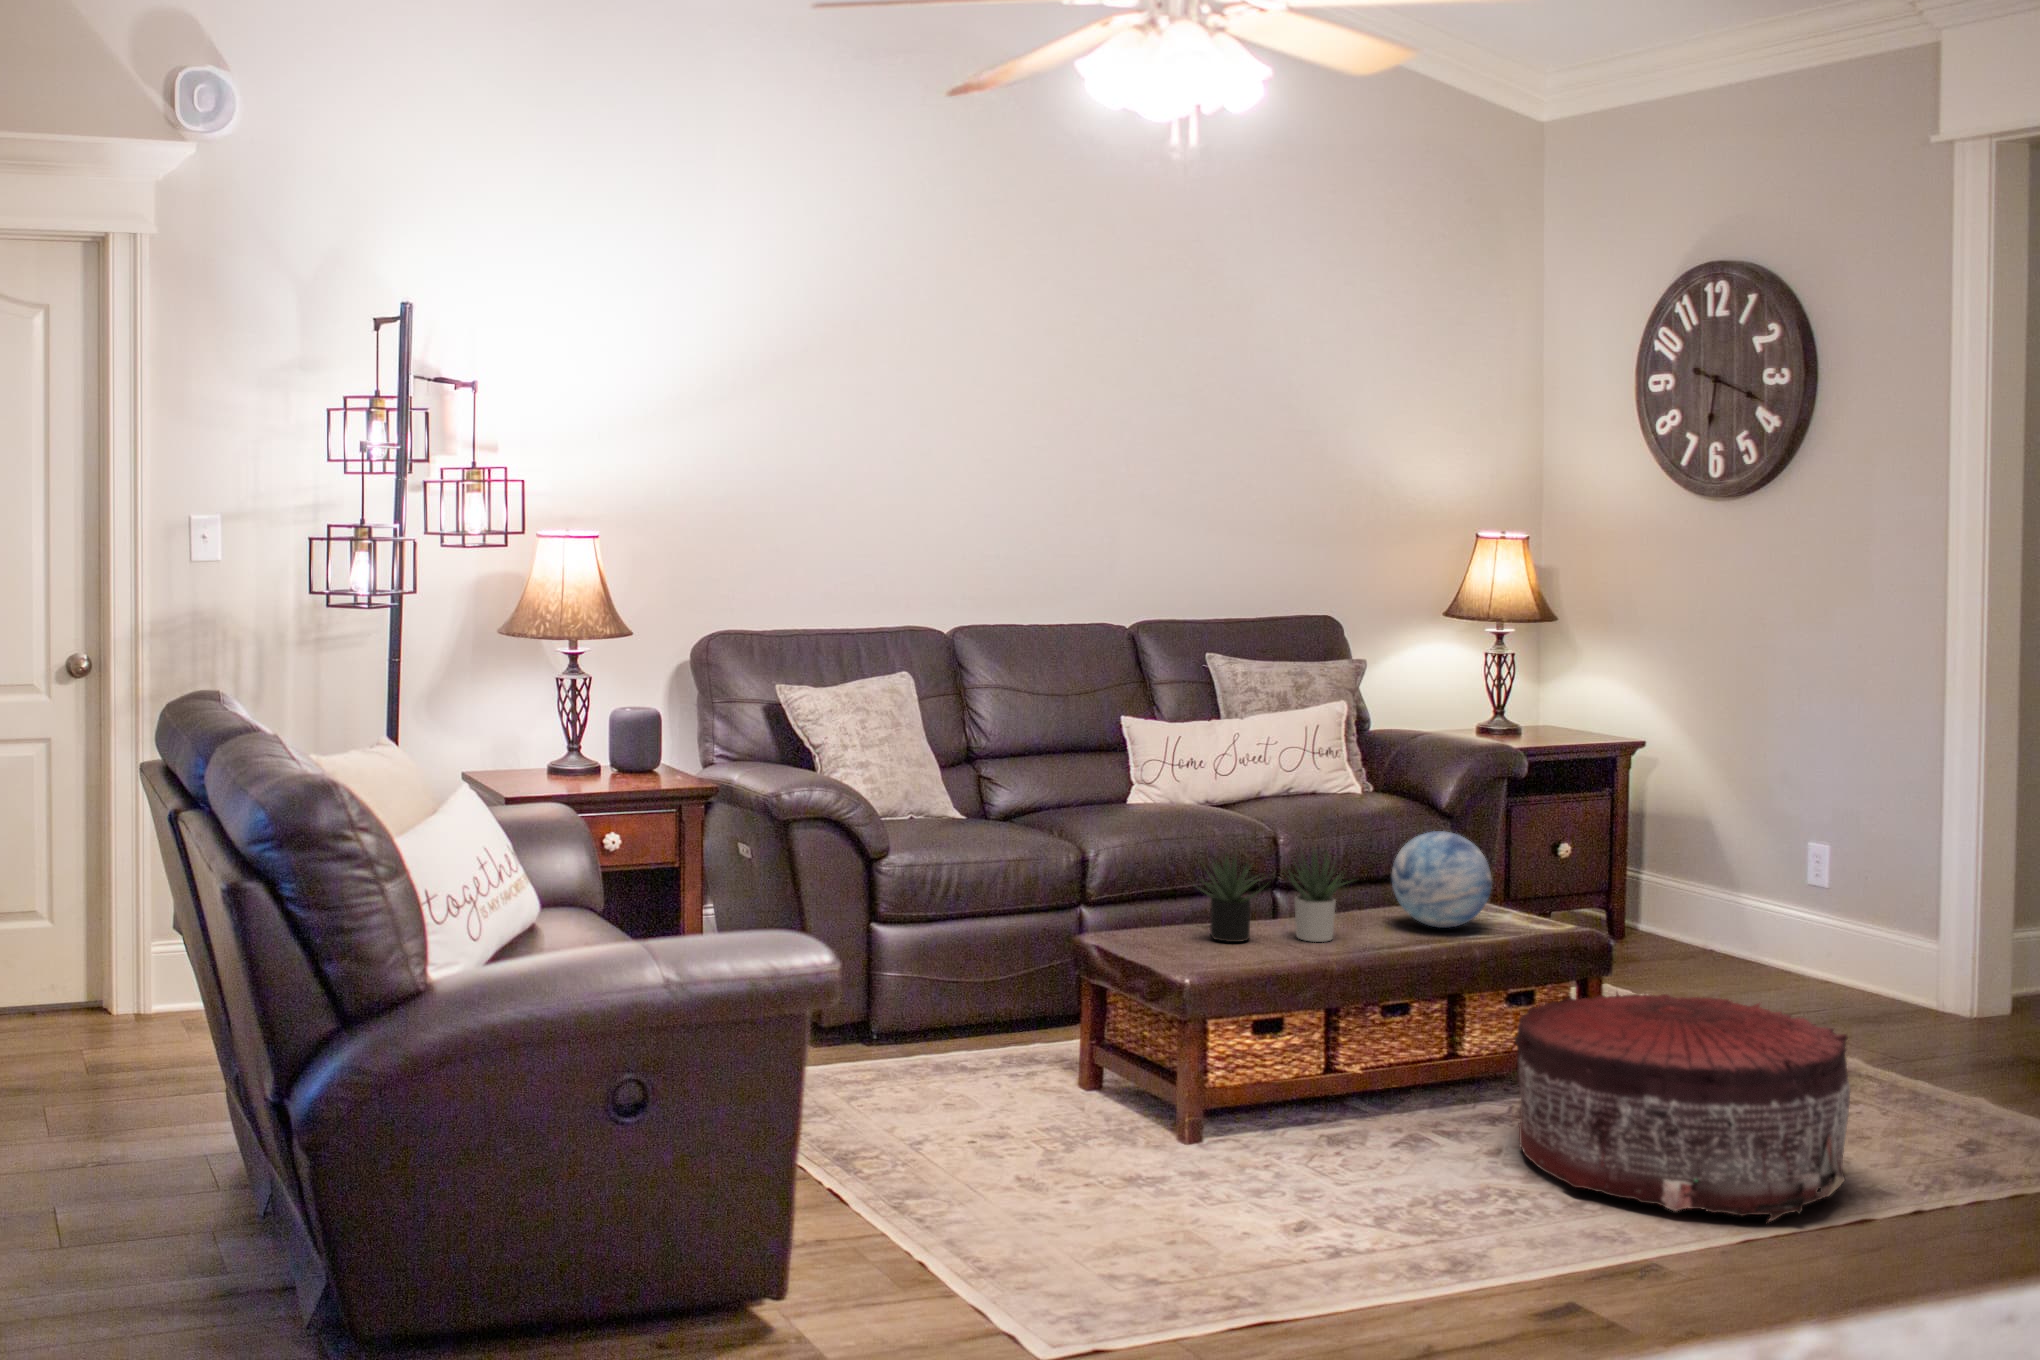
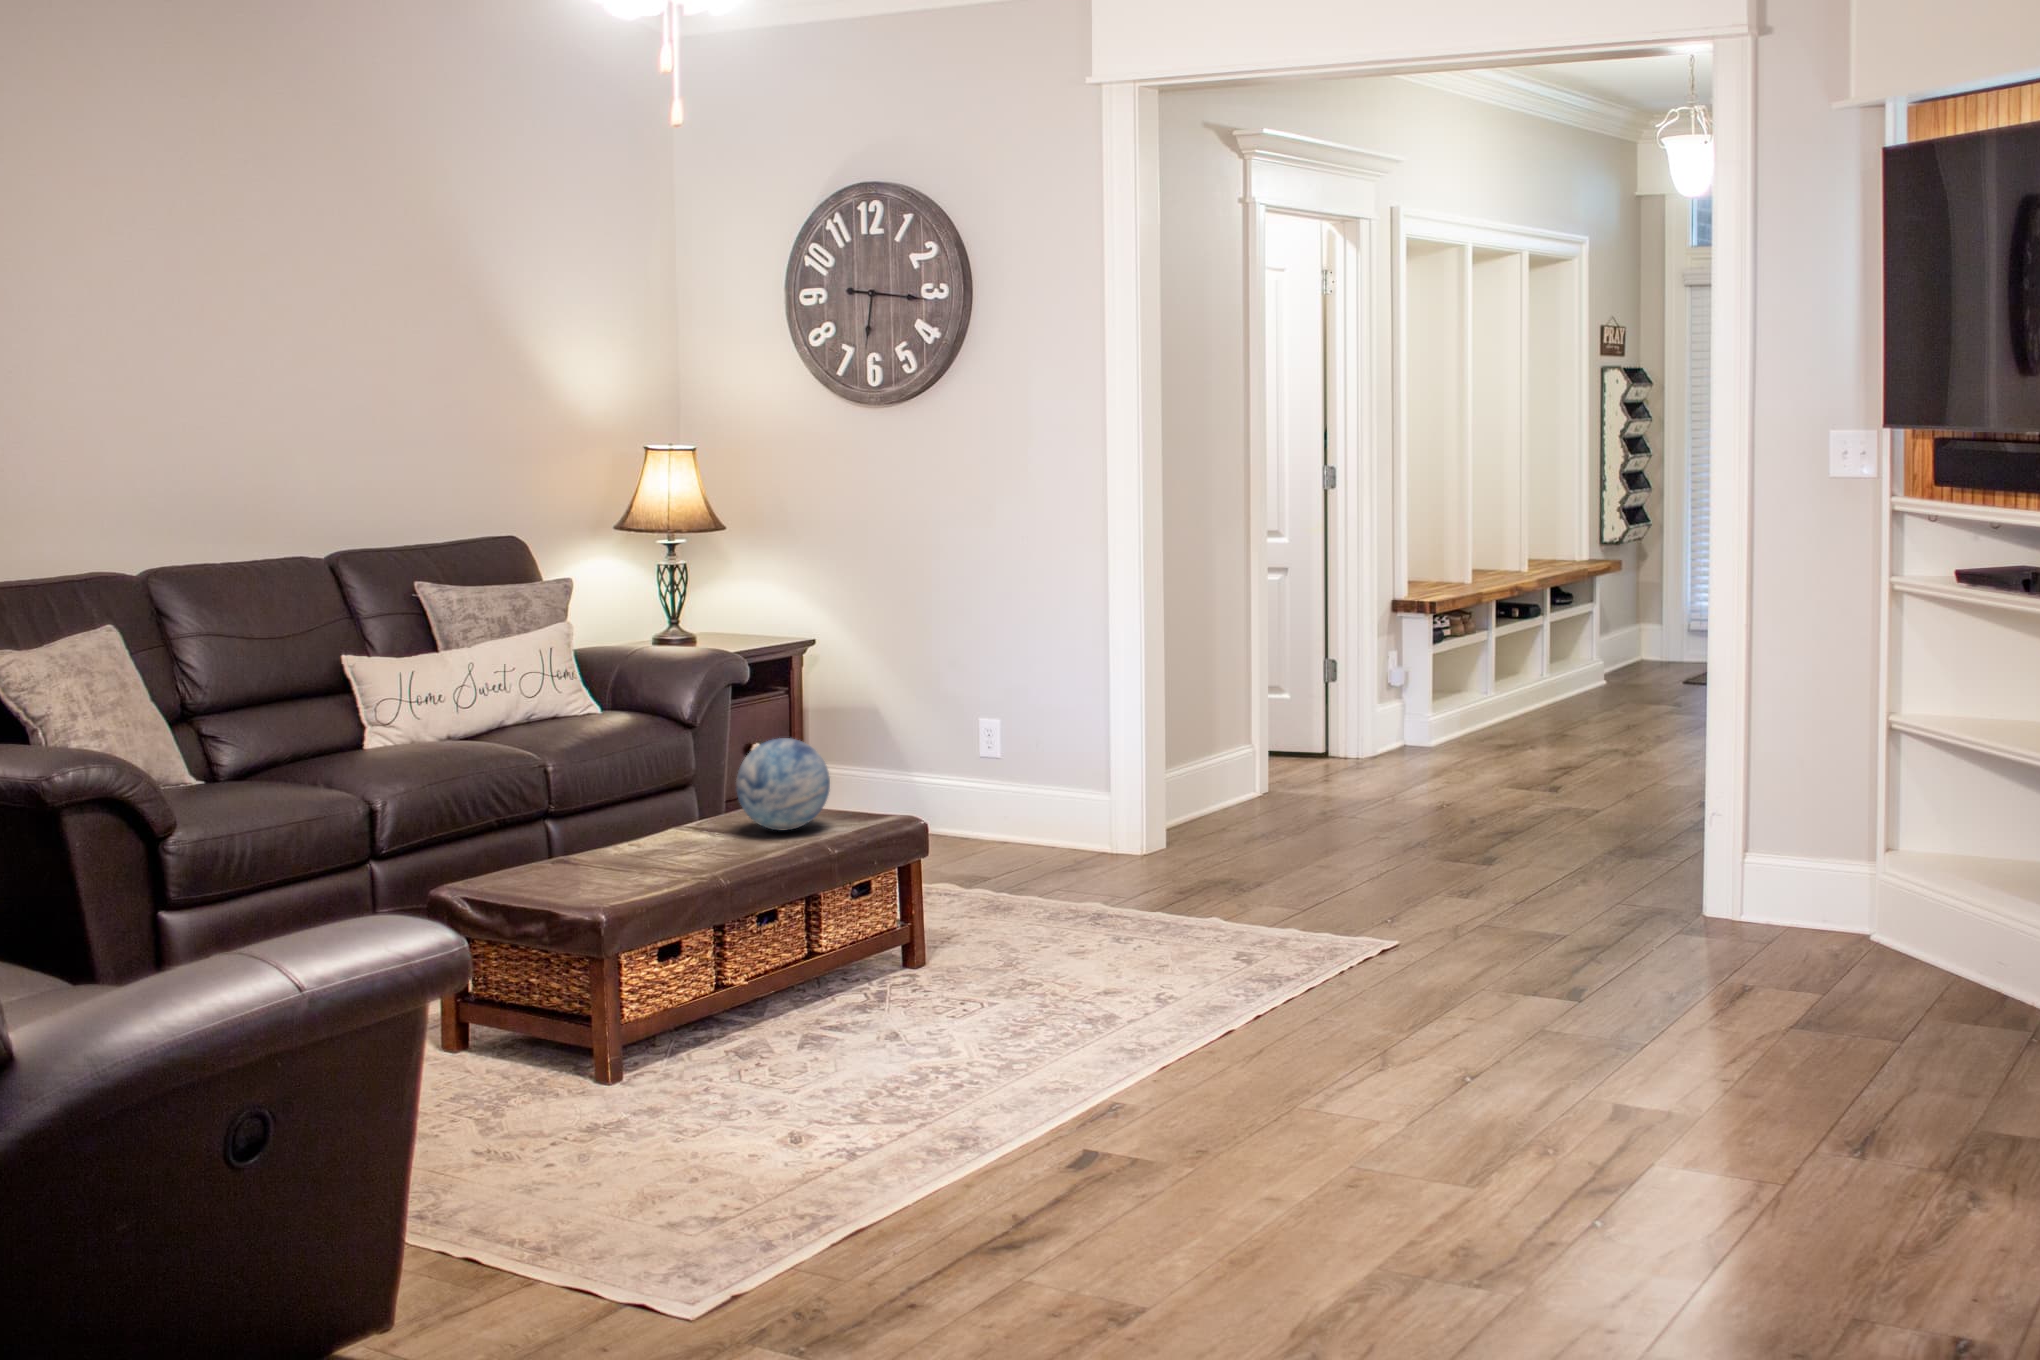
succulent plant: present [1200,847,1348,942] -> none [564,767,726,878]
pouf: present [1514,993,1850,1222] -> none [886,850,1156,1041]

